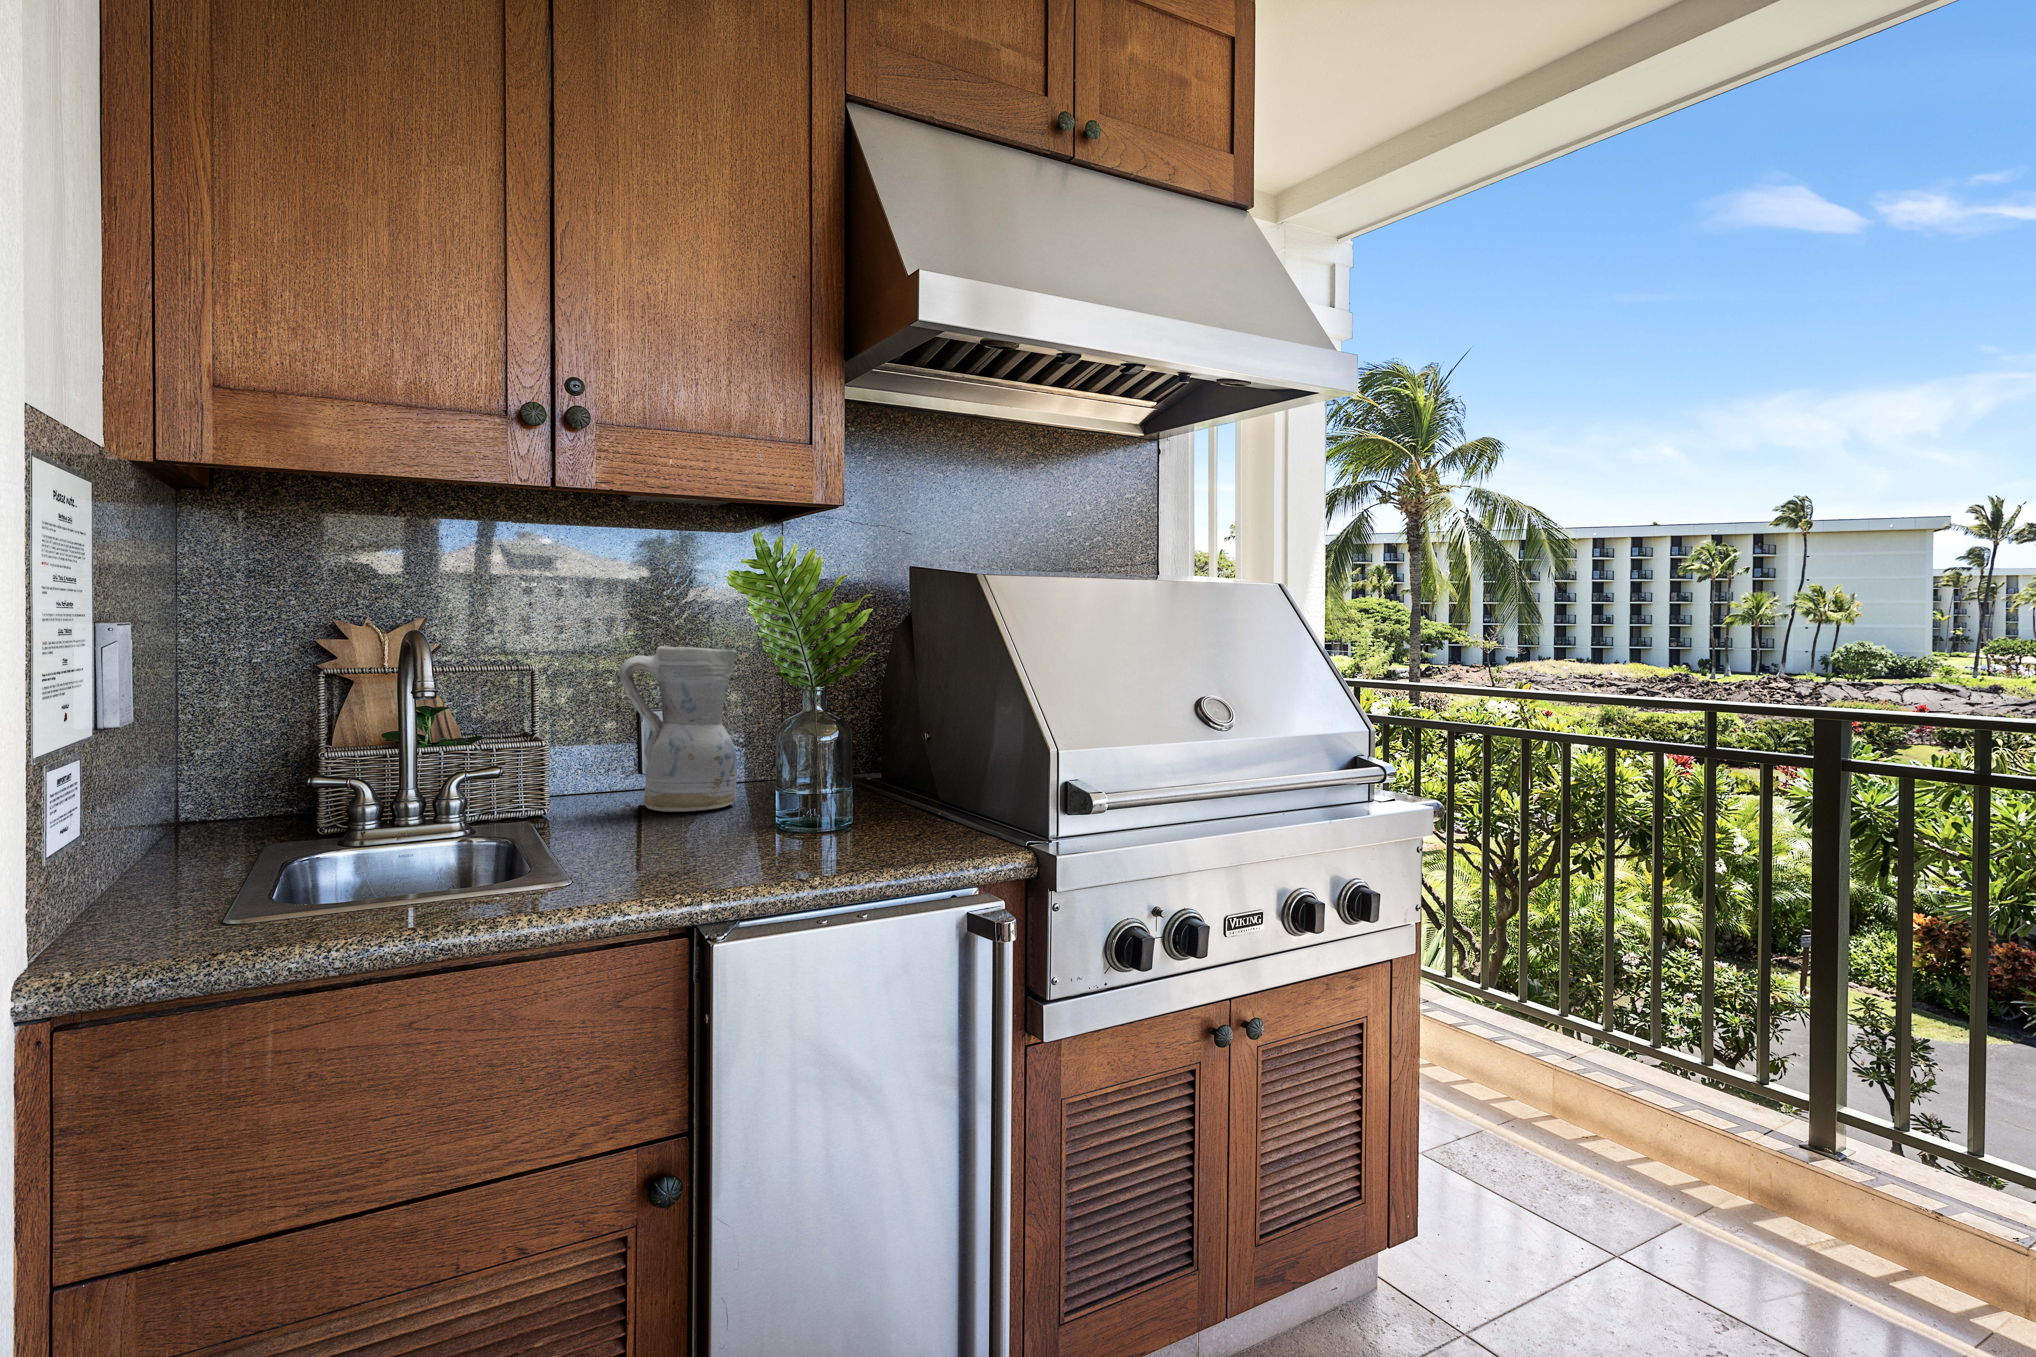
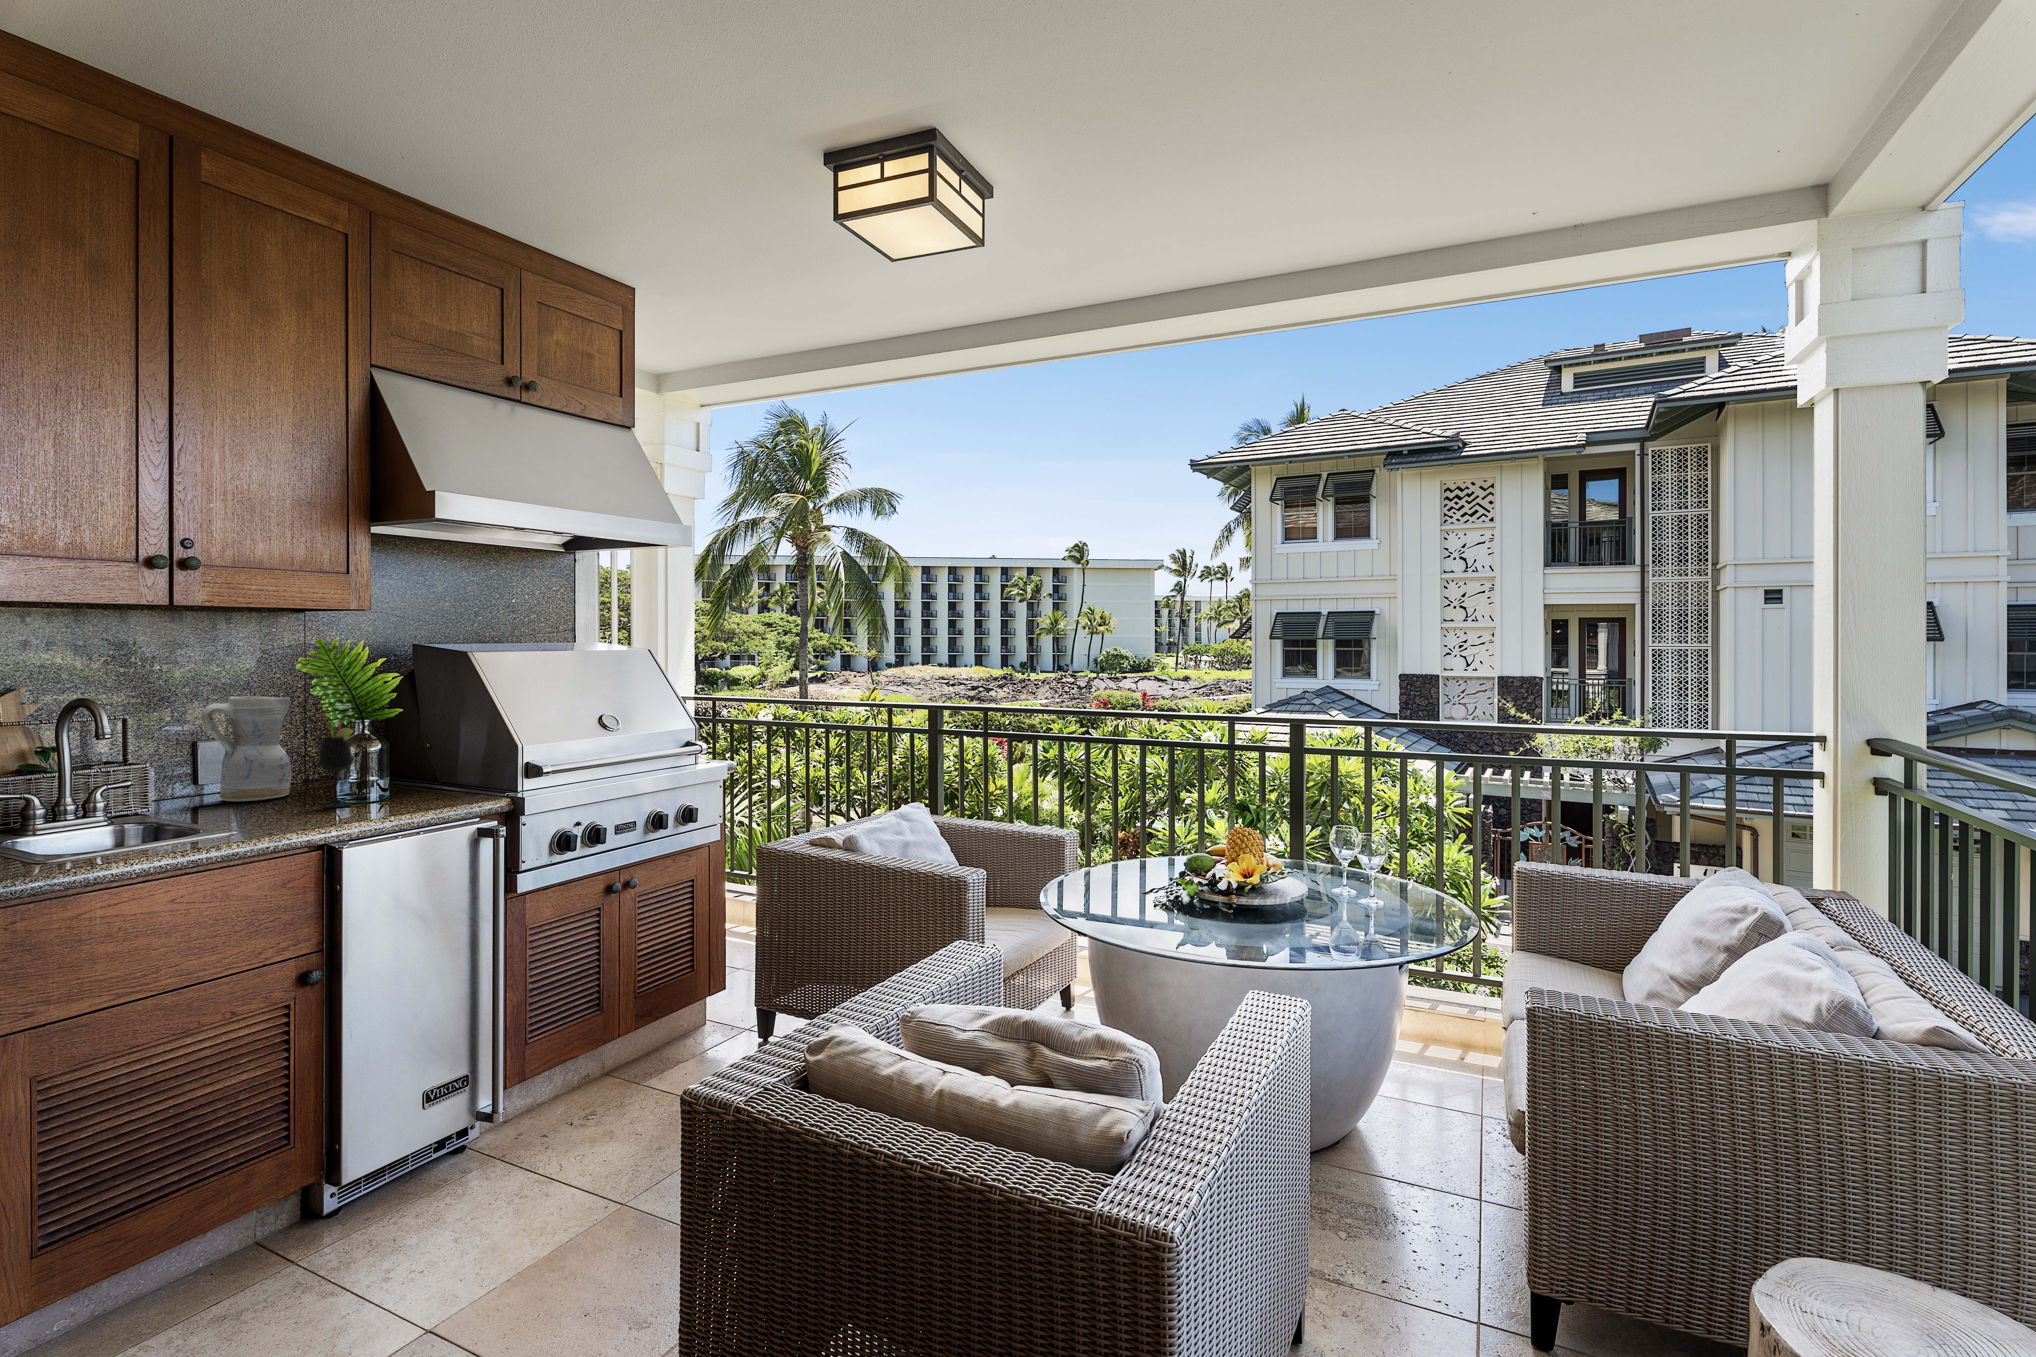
wine glass: none [741,687,791,841] -> present [318,722,353,807]

